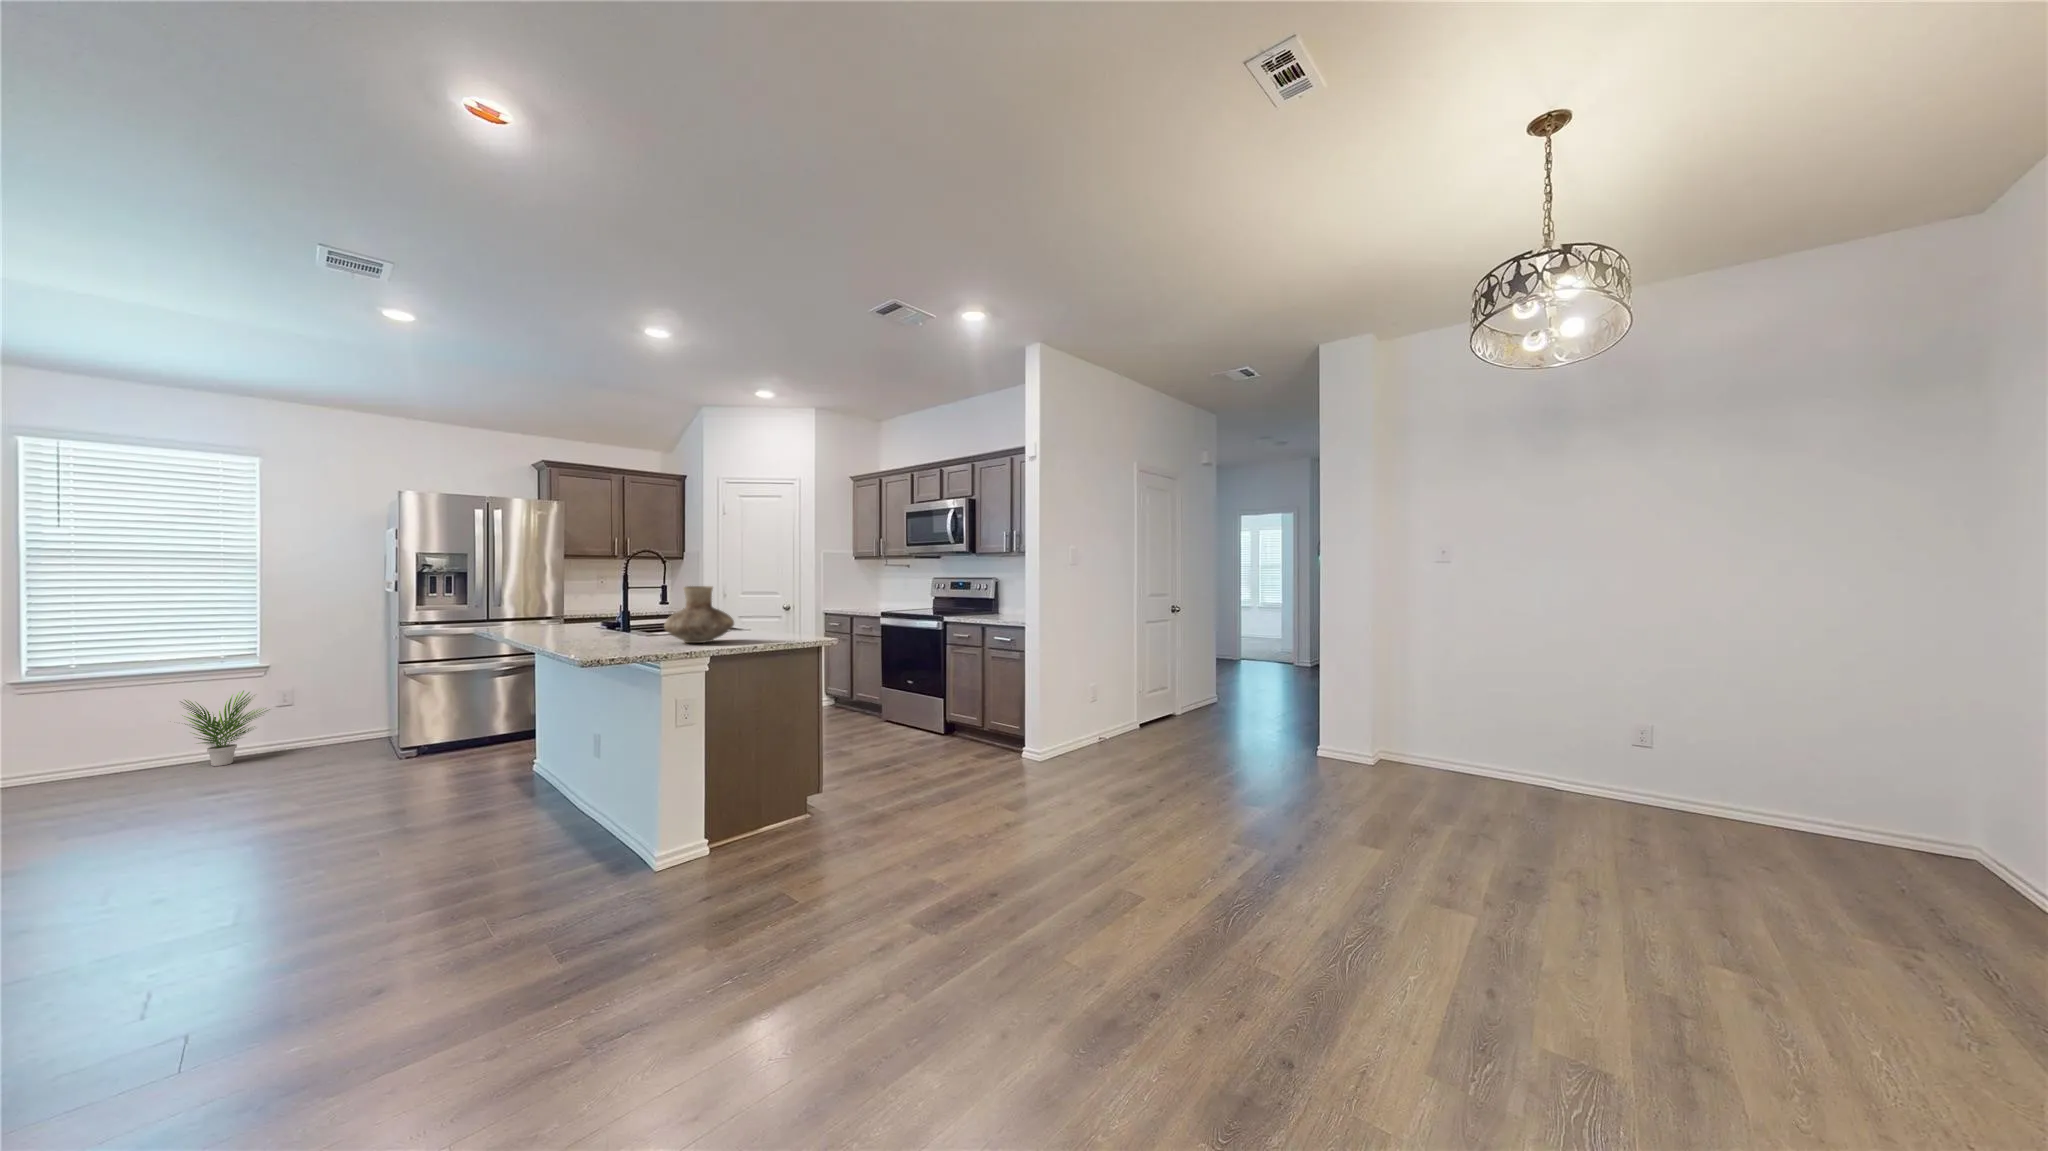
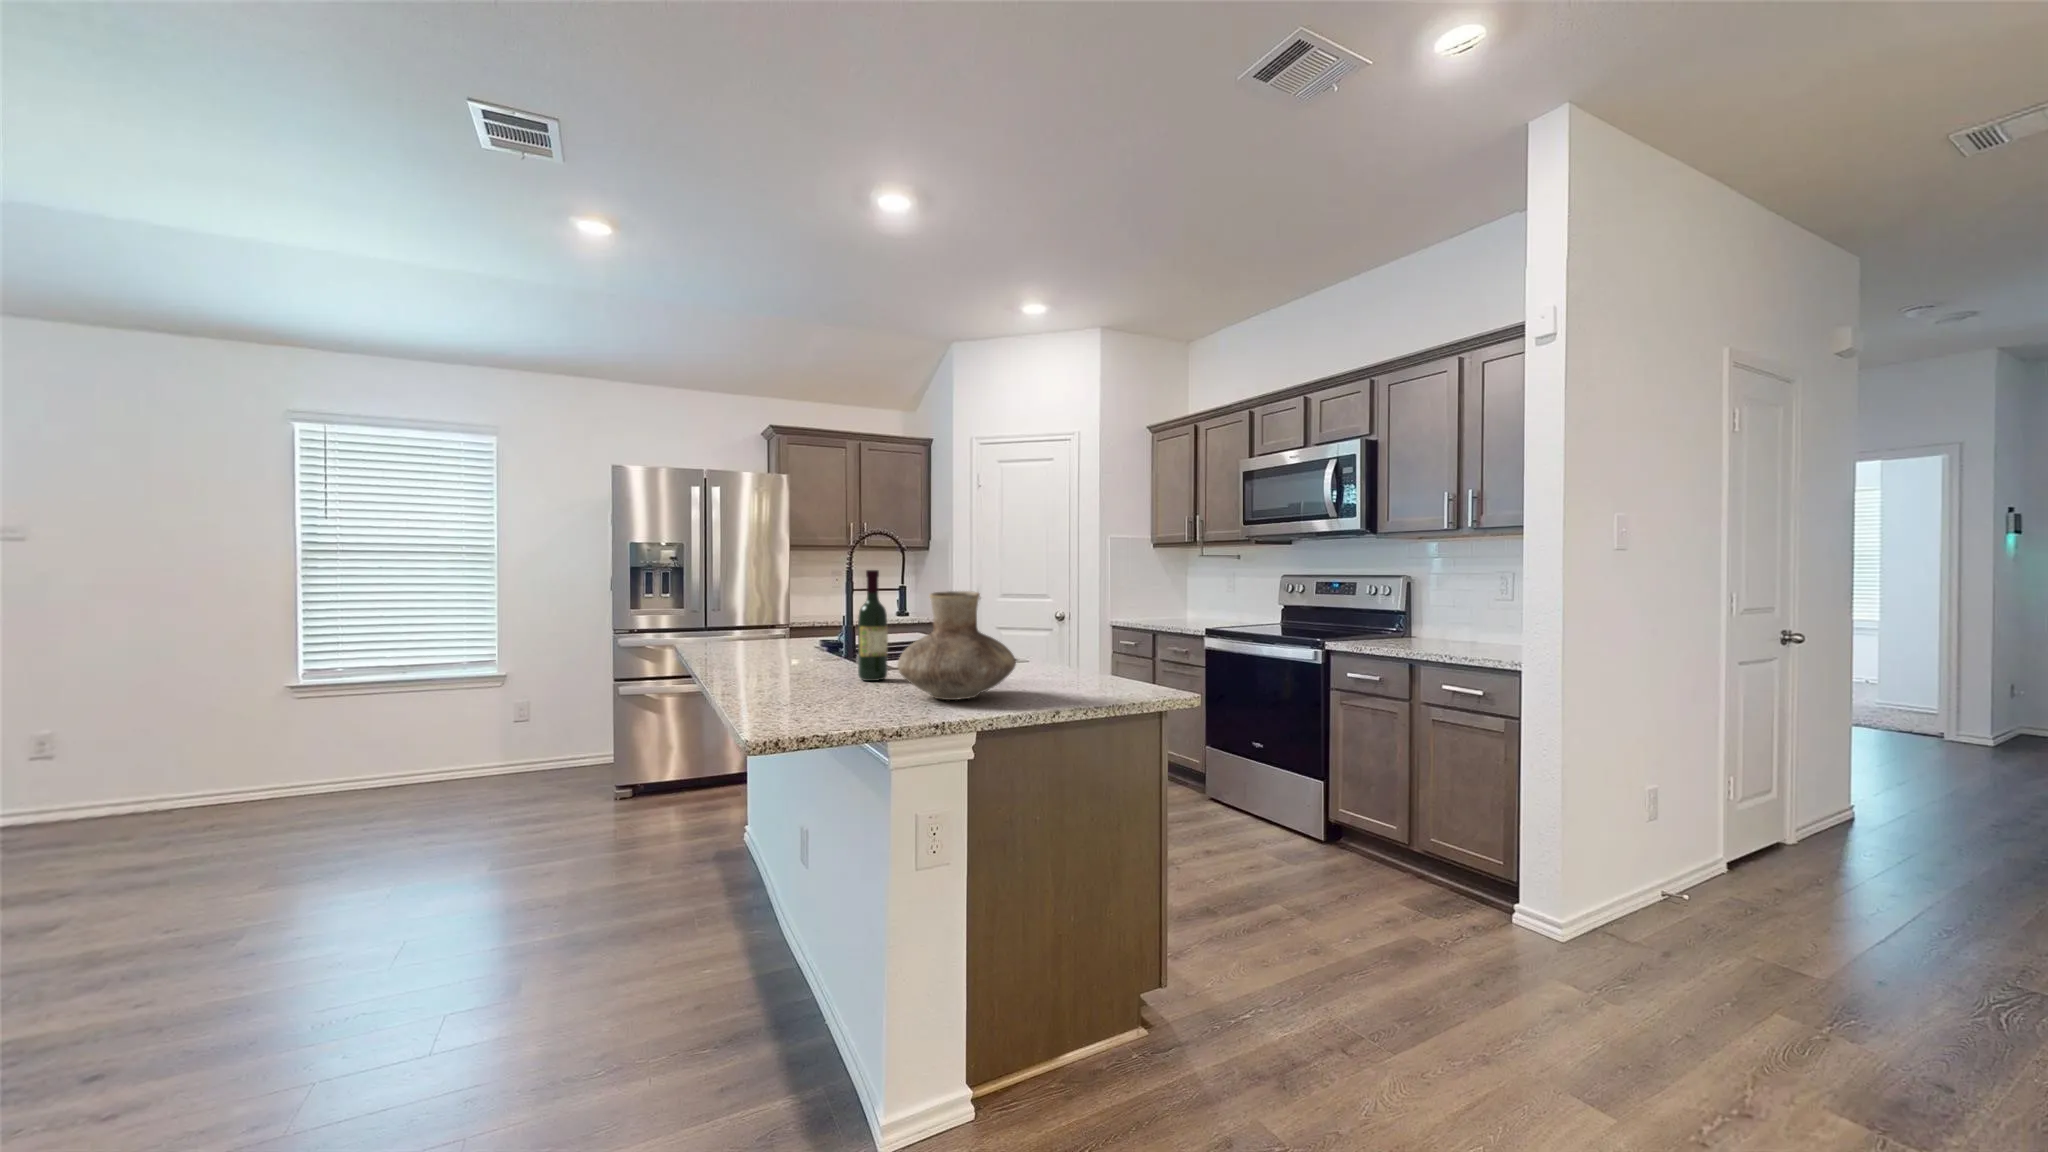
wine bottle: none [637,574,656,639] -> present [858,570,888,681]
potted plant: present [181,691,270,766] -> none [409,702,504,788]

